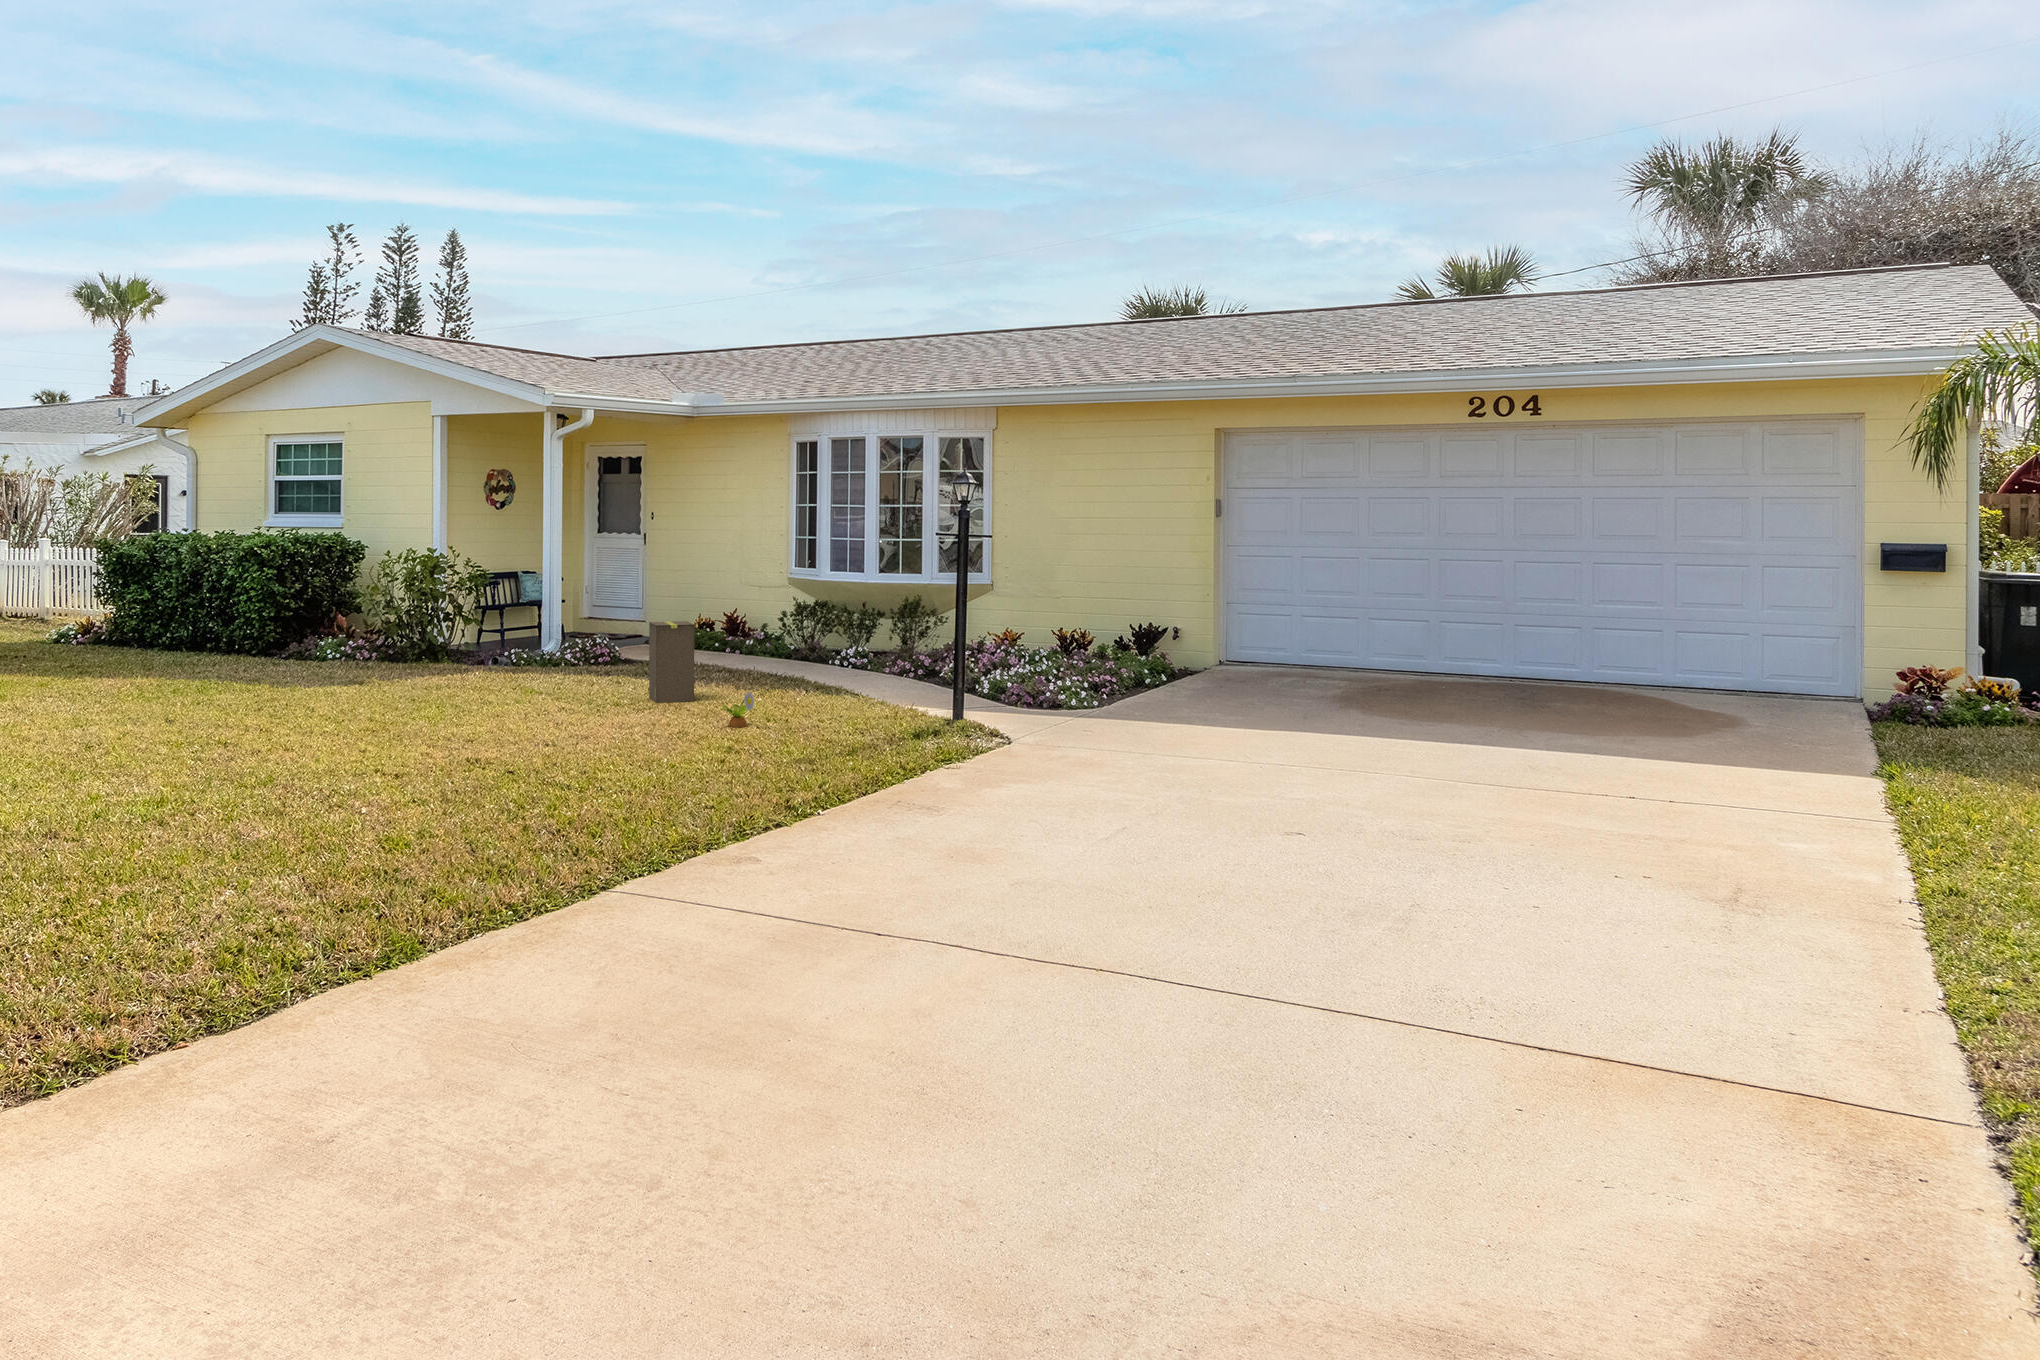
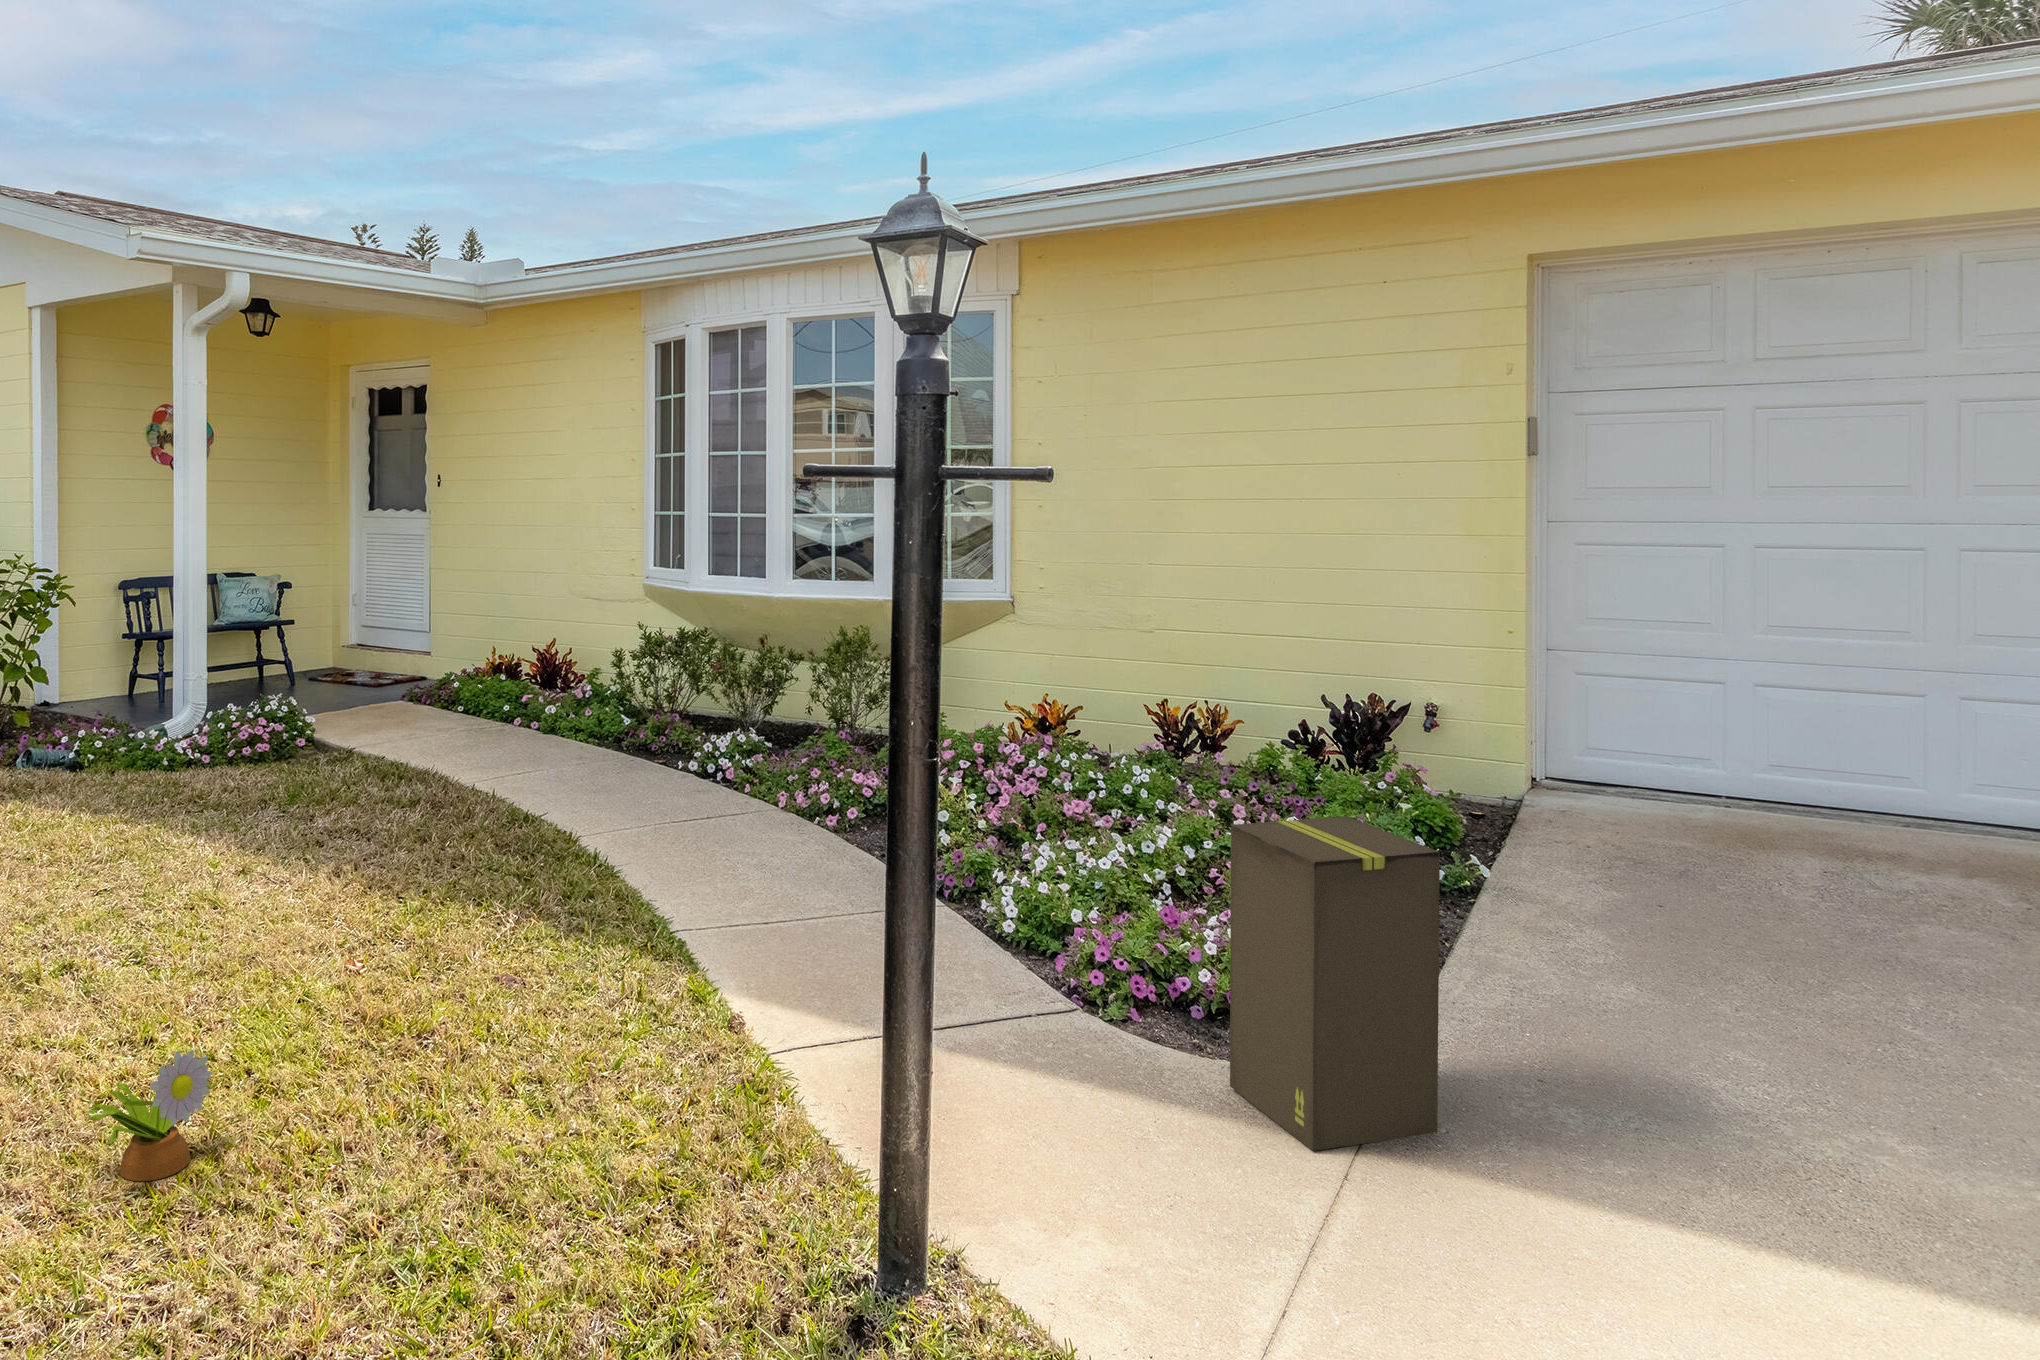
cardboard box: present [649,621,694,703] -> present [1230,816,1440,1151]

